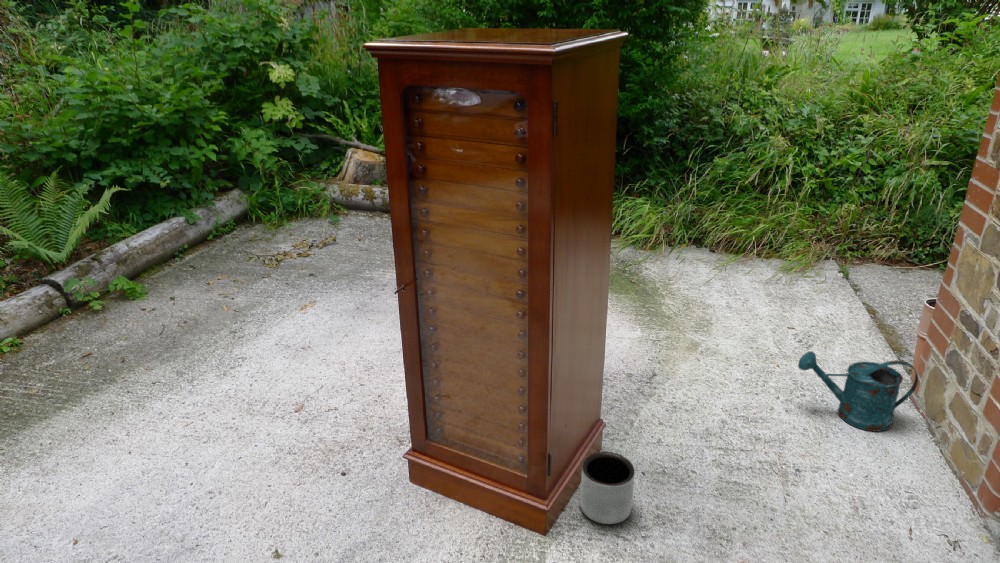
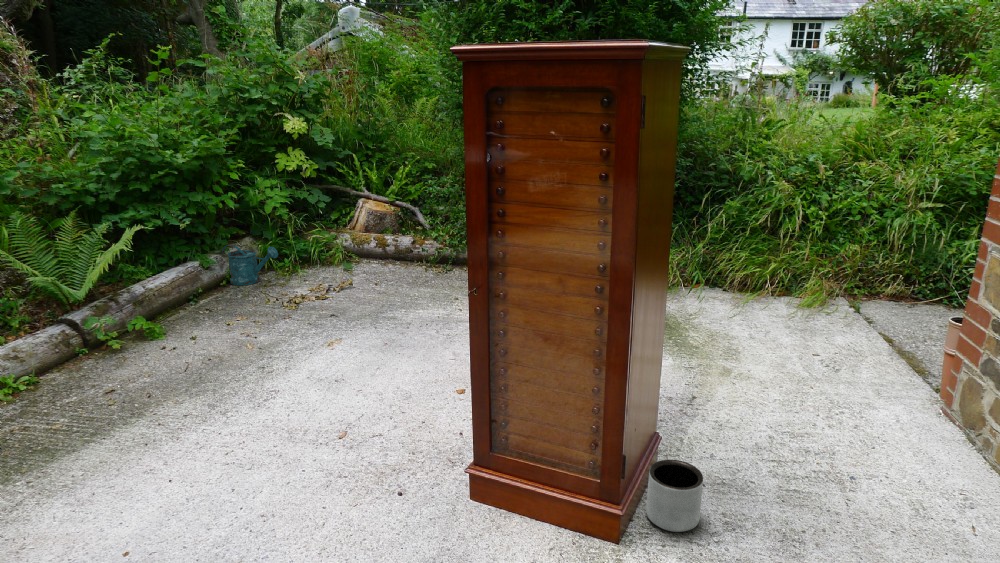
watering can: present [798,352,918,432] -> present [222,244,278,285]

